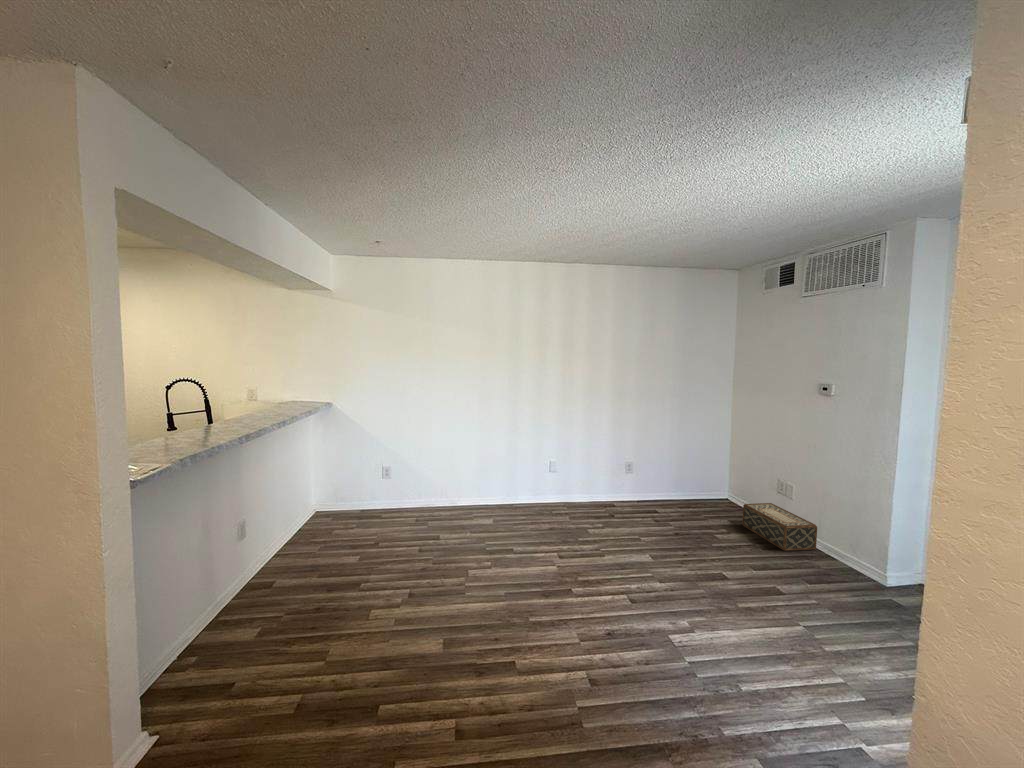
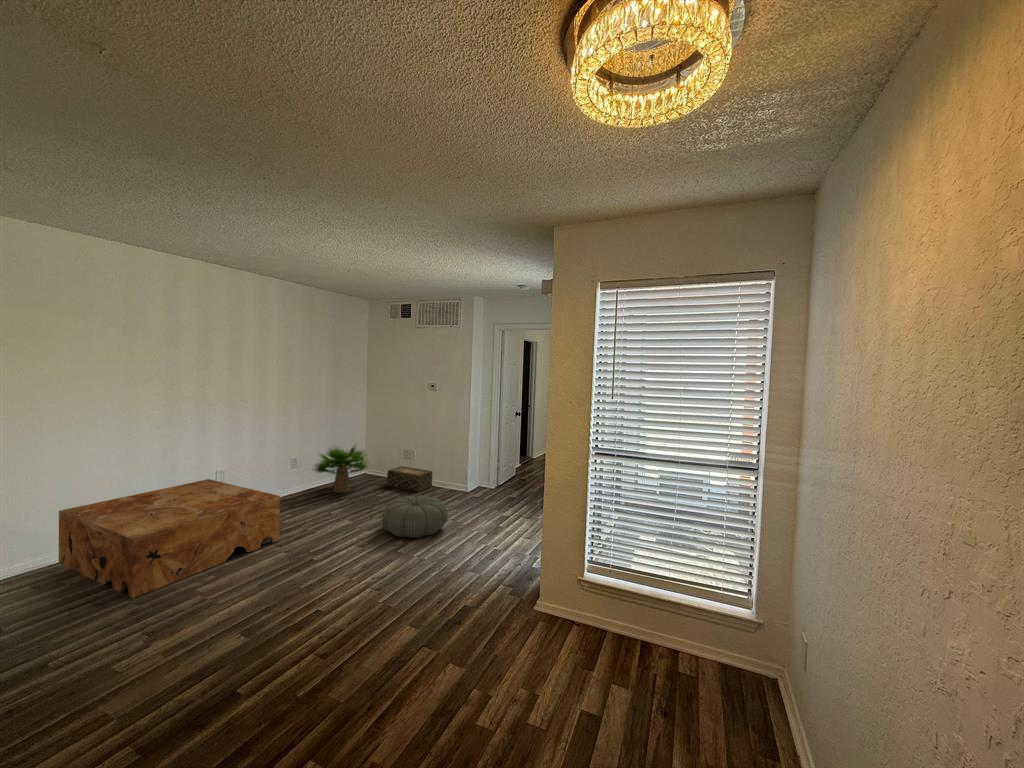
potted plant: none [643,454,720,516] -> present [315,444,368,493]
coffee table: none [437,467,568,556] -> present [59,479,280,598]
pouf: none [673,553,786,637] -> present [382,496,448,538]

